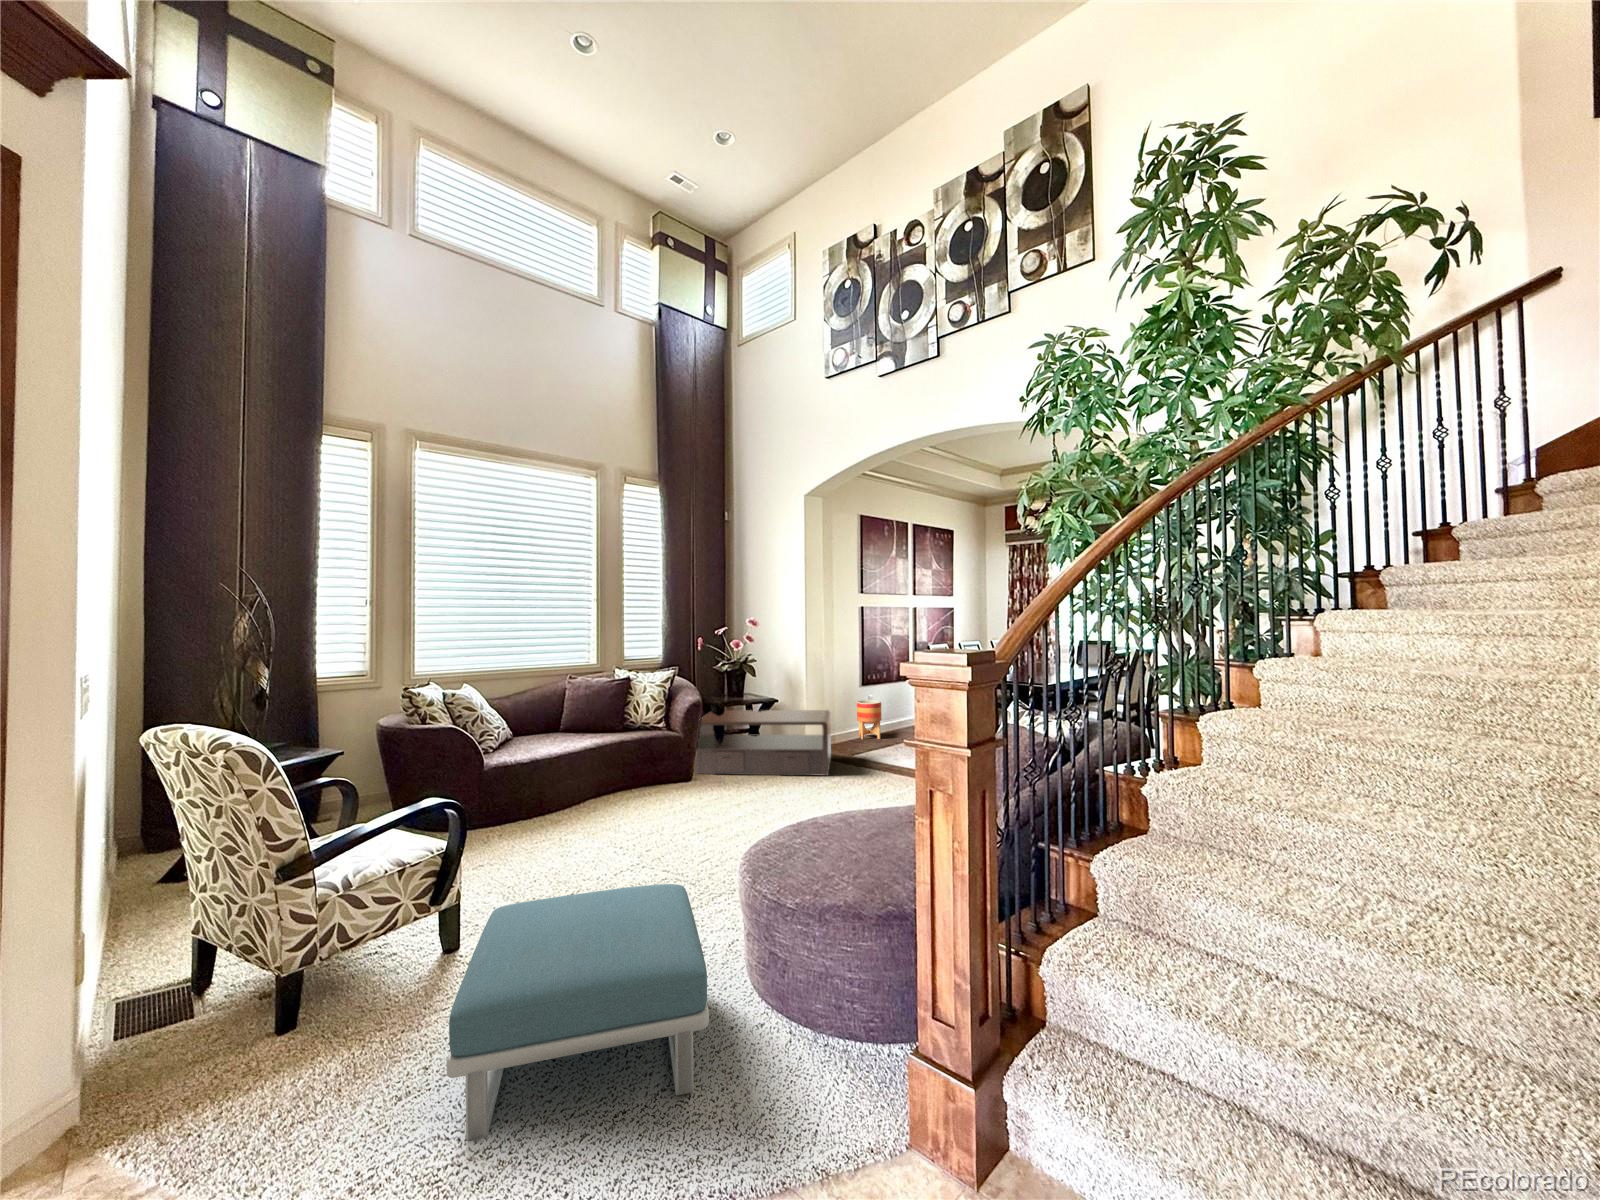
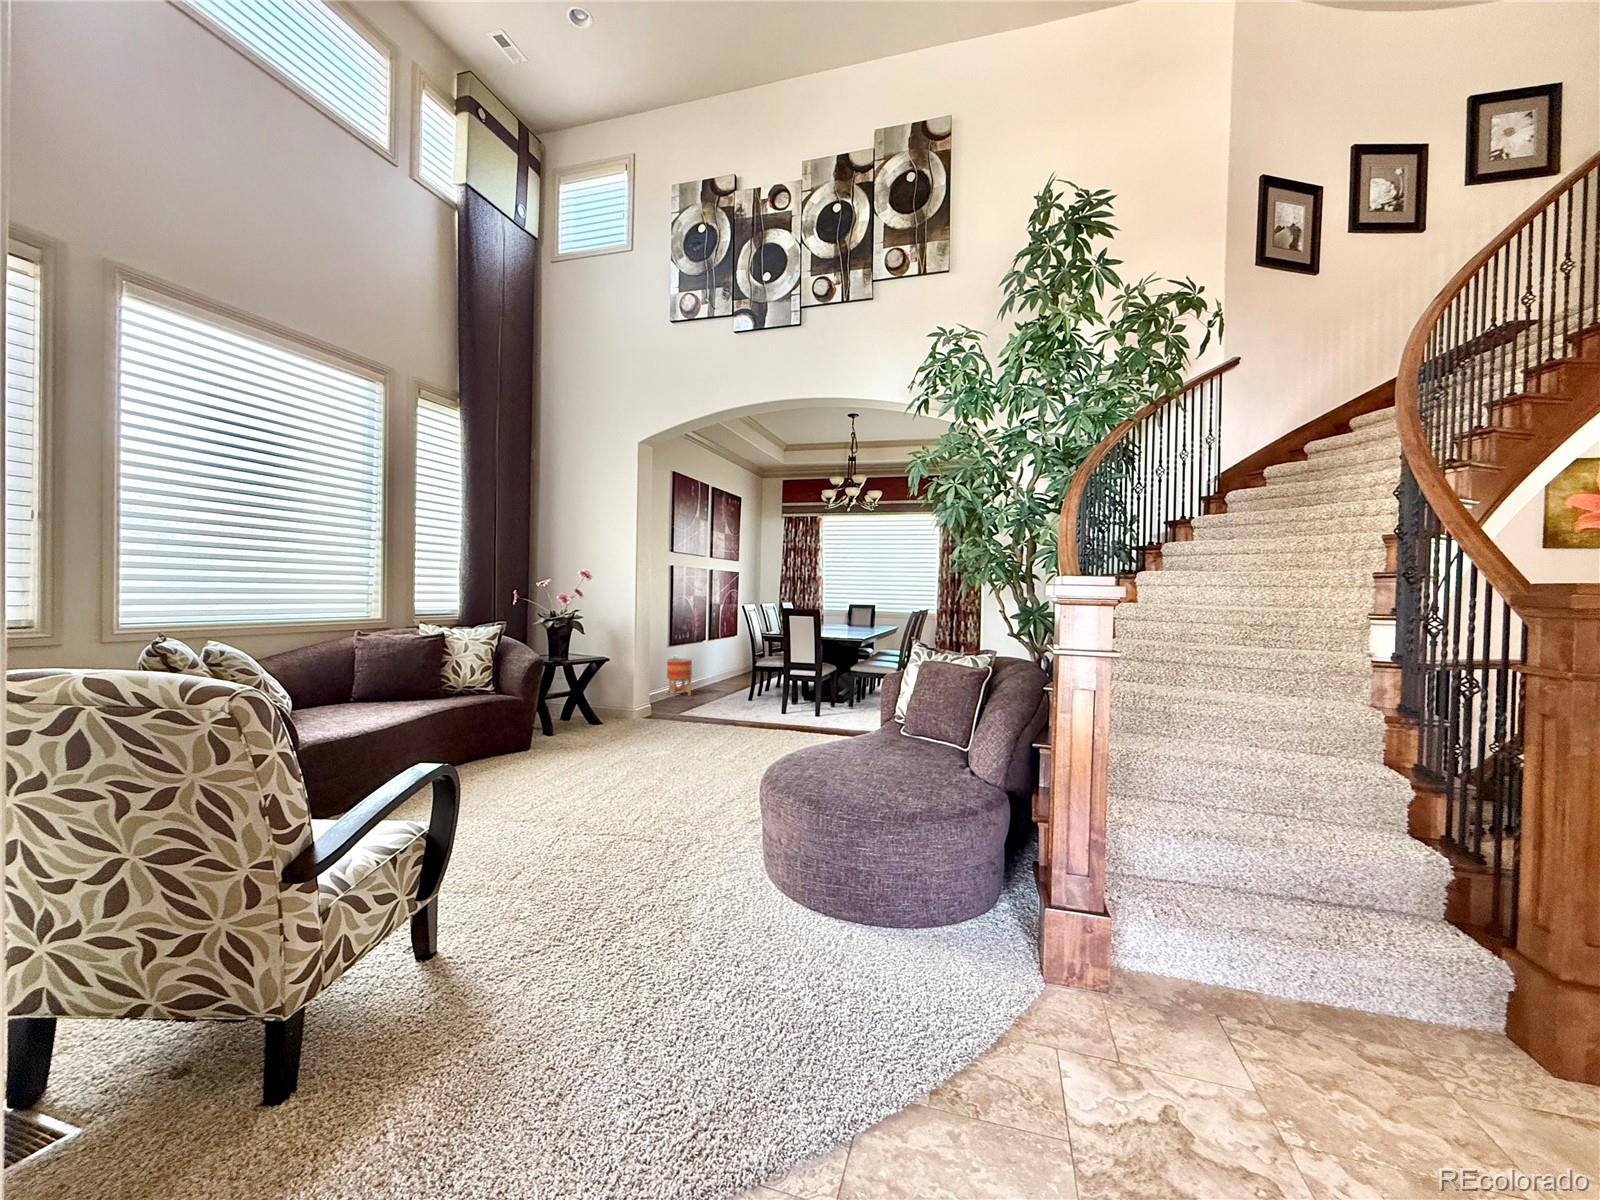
coffee table: present [695,710,831,776] -> none [526,666,678,741]
footstool: present [447,884,709,1141] -> none [549,826,869,1119]

